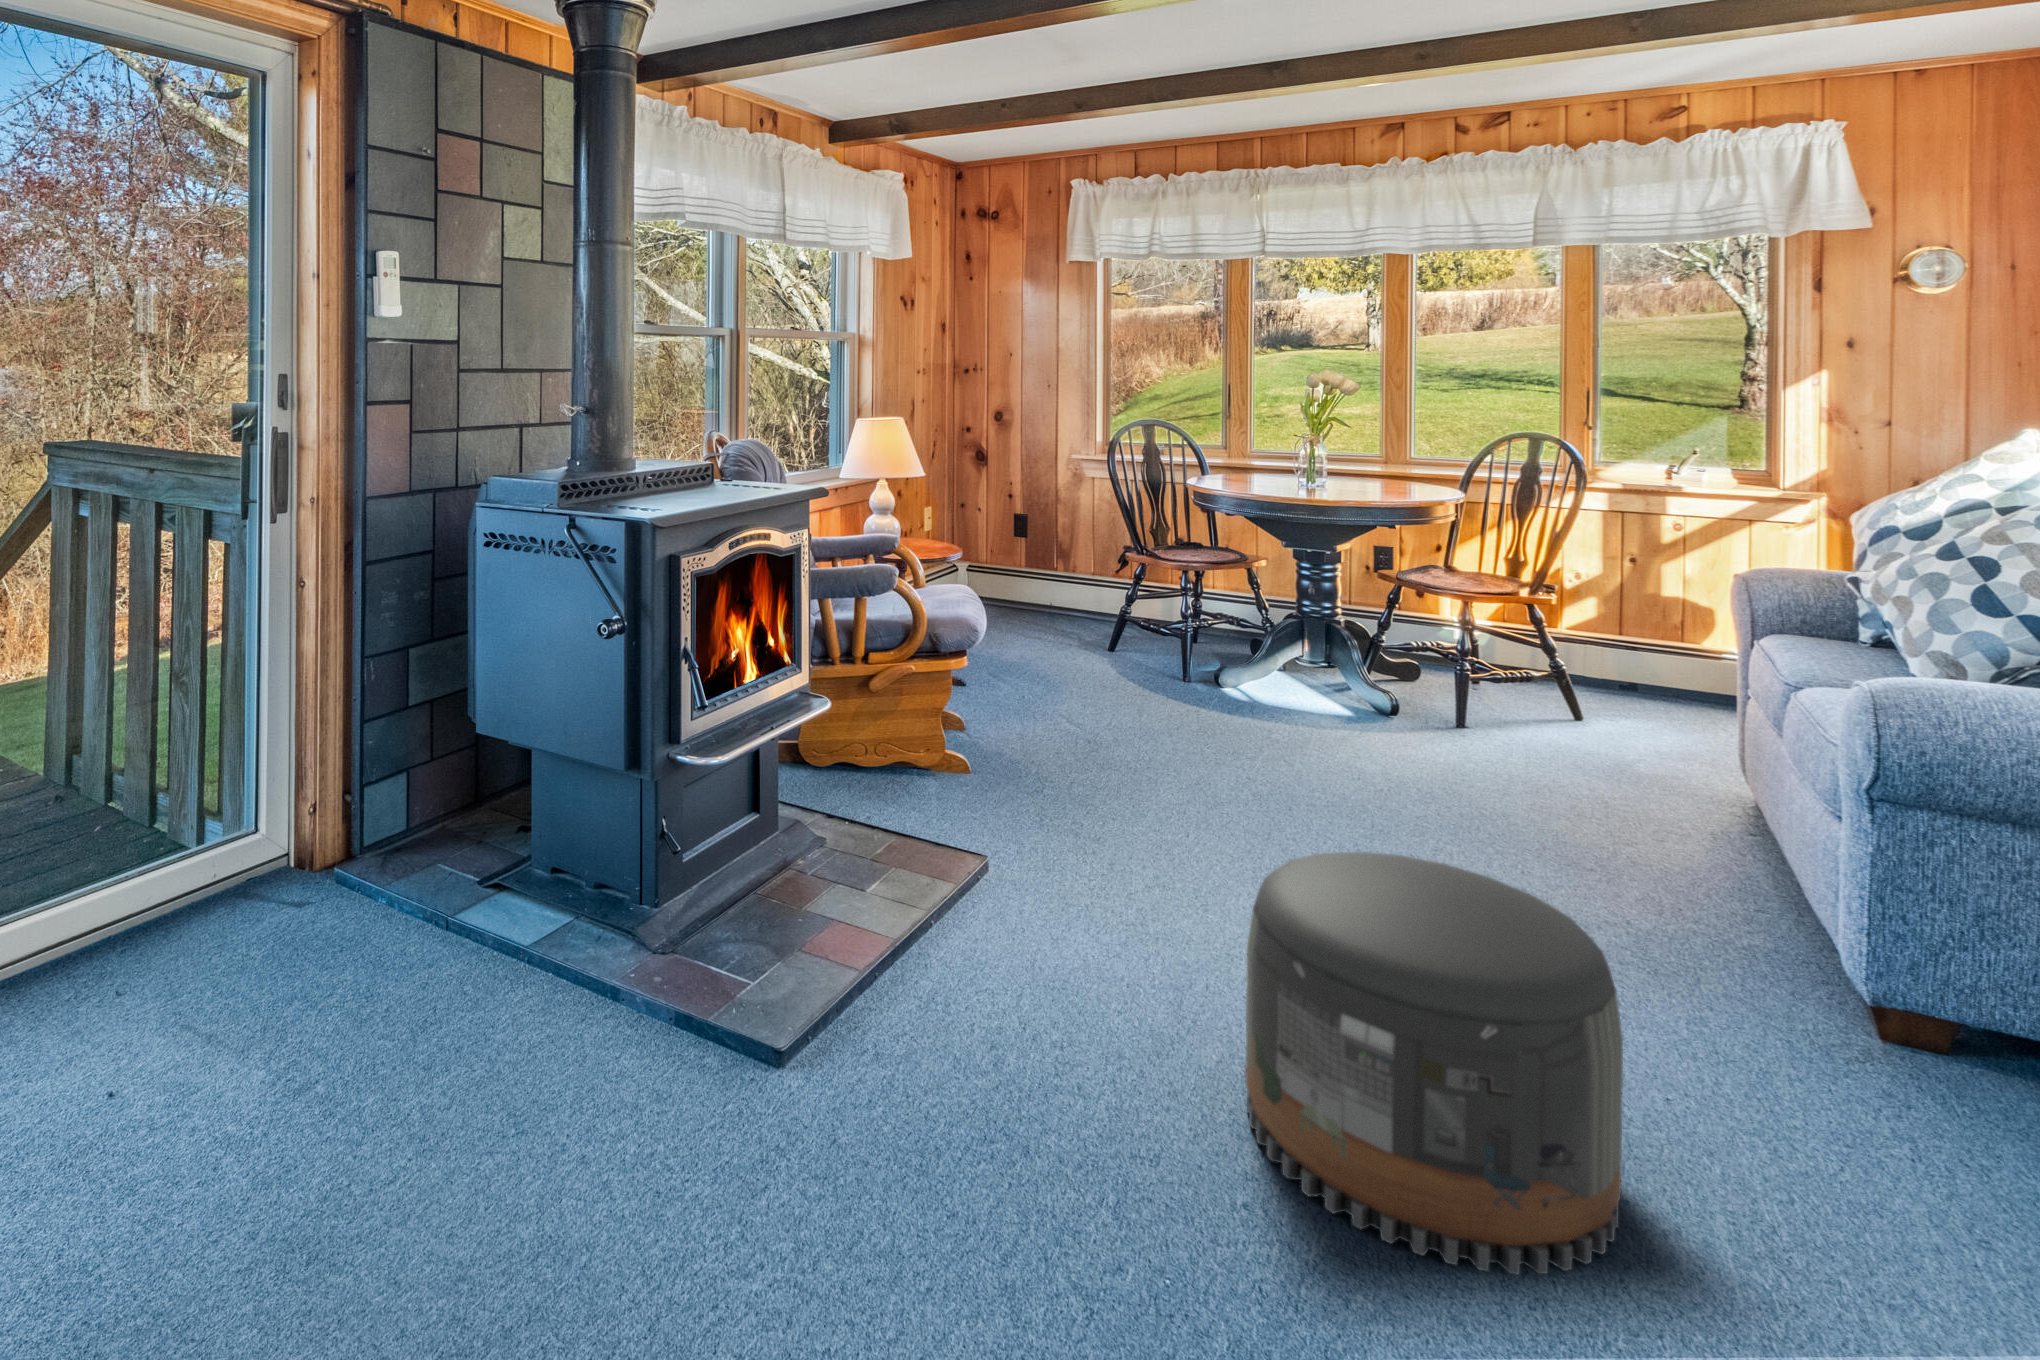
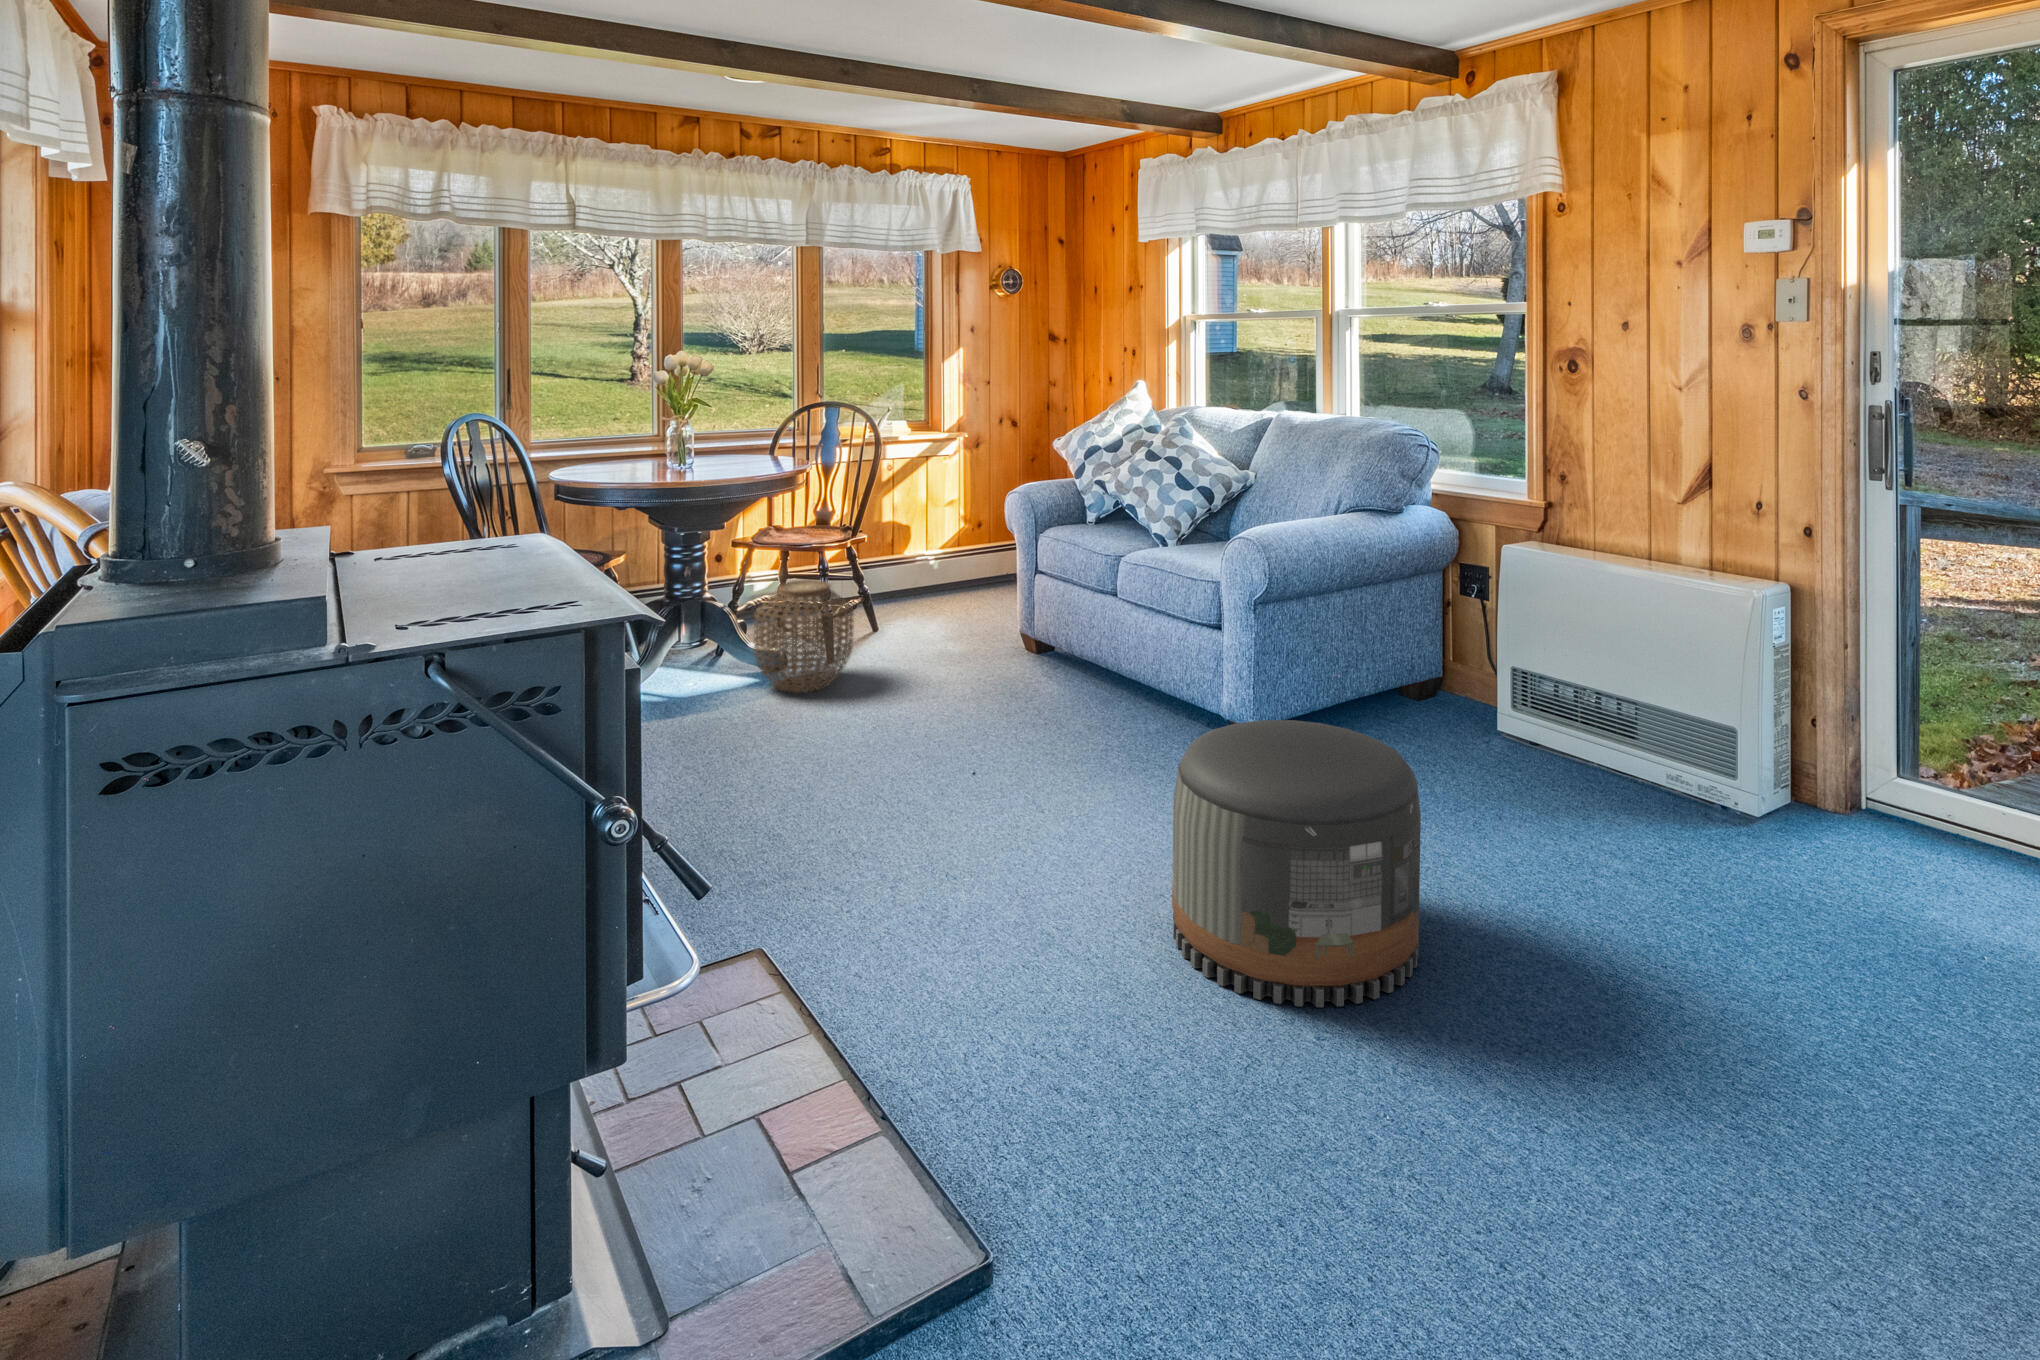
woven basket: none [1310,621,1429,744] -> present [754,580,853,692]

